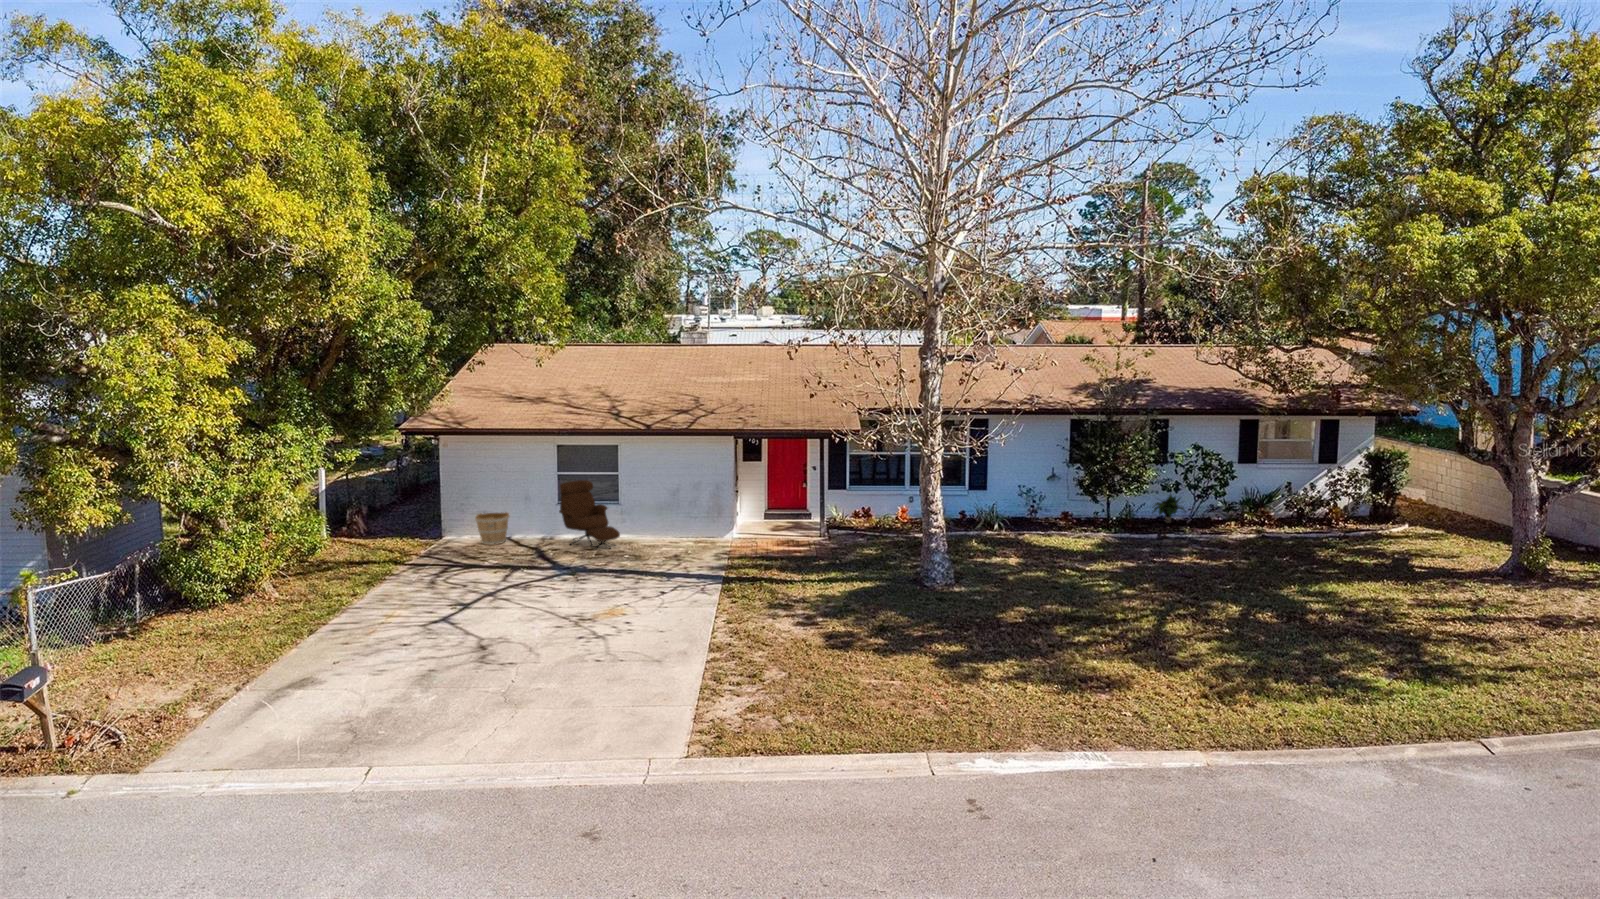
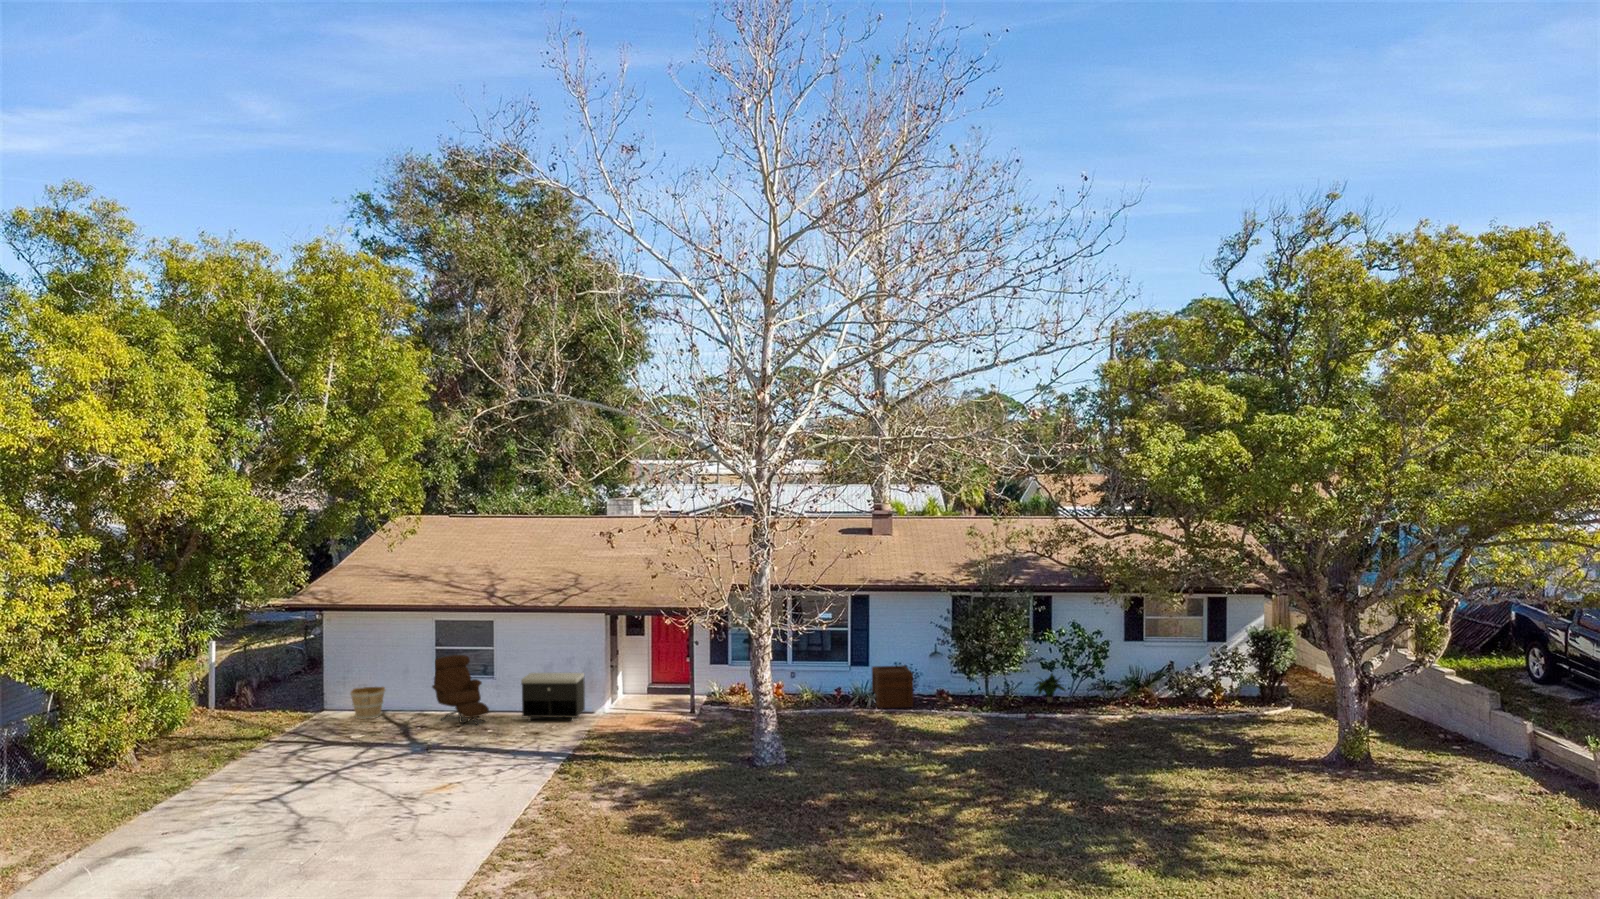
wooden crate: none [992,488,1038,530] -> present [872,666,913,709]
storage bench: none [652,497,713,544] -> present [521,673,585,721]

